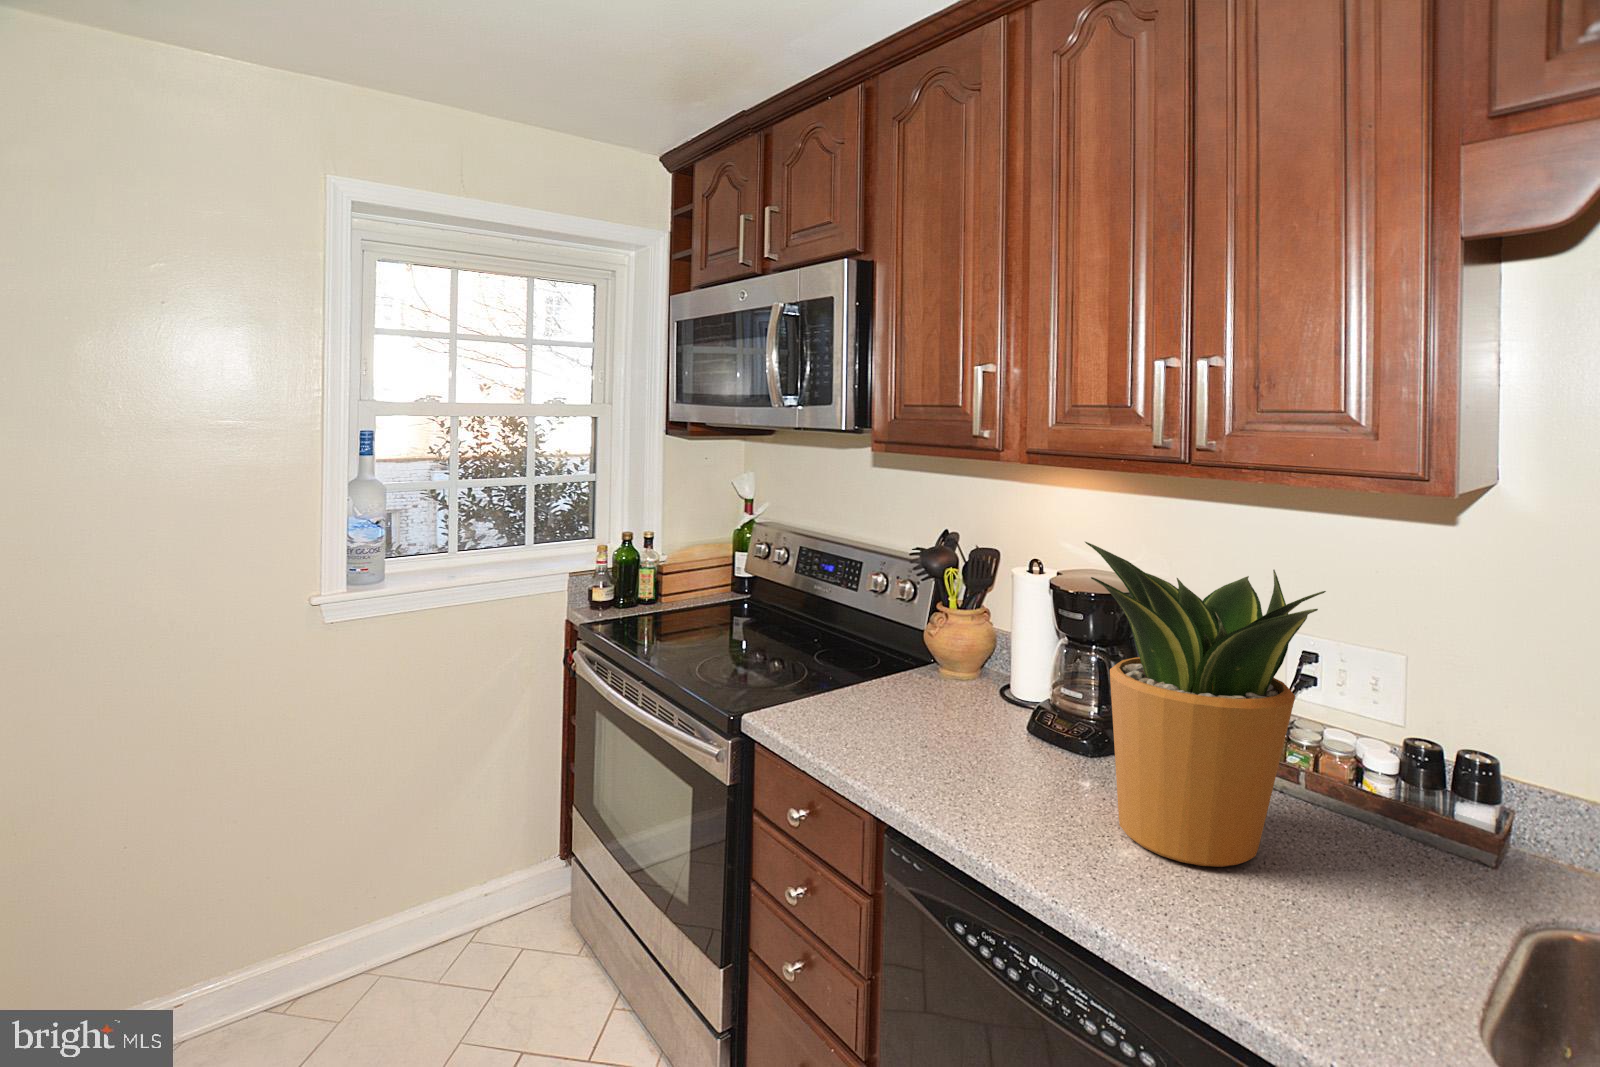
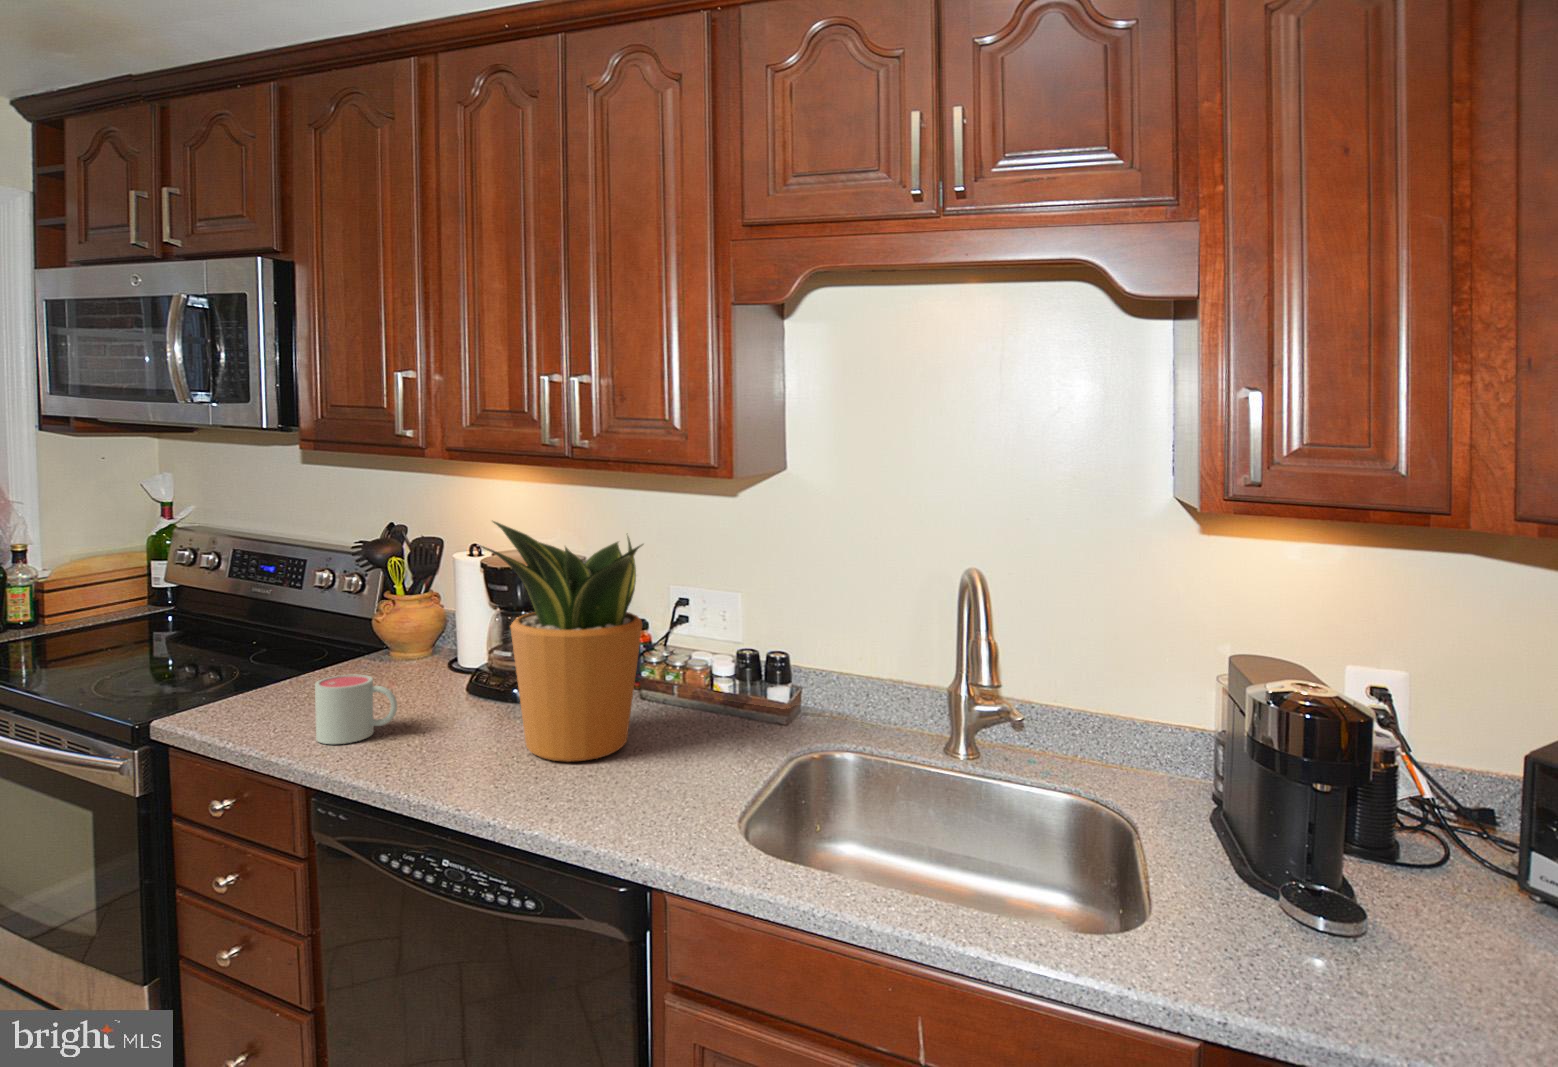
mug: none [884,698,966,775] -> present [315,675,397,744]

